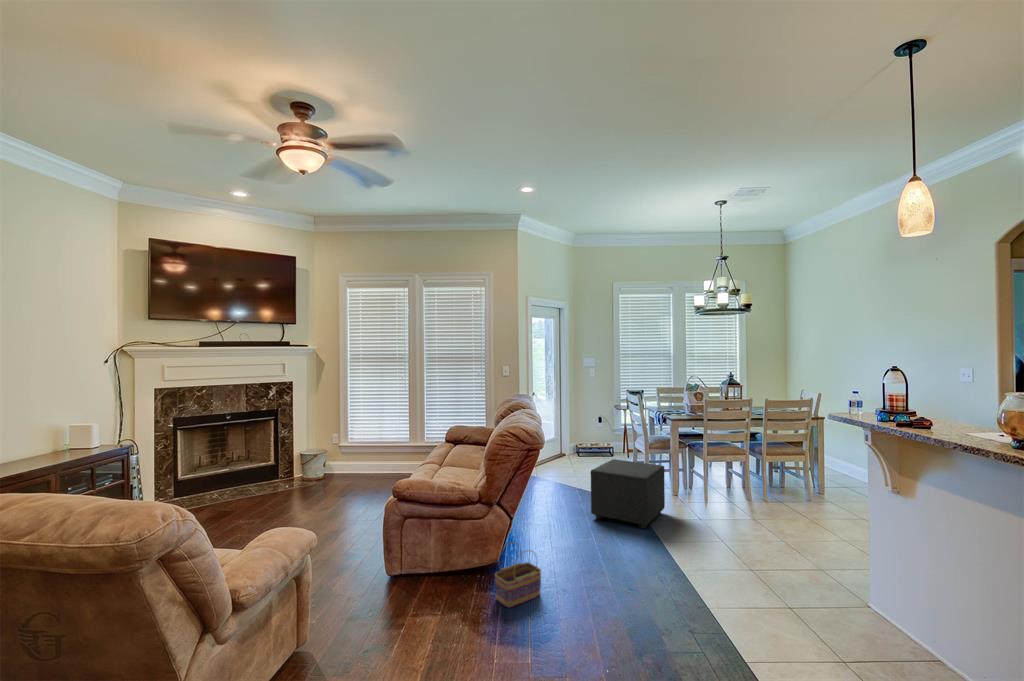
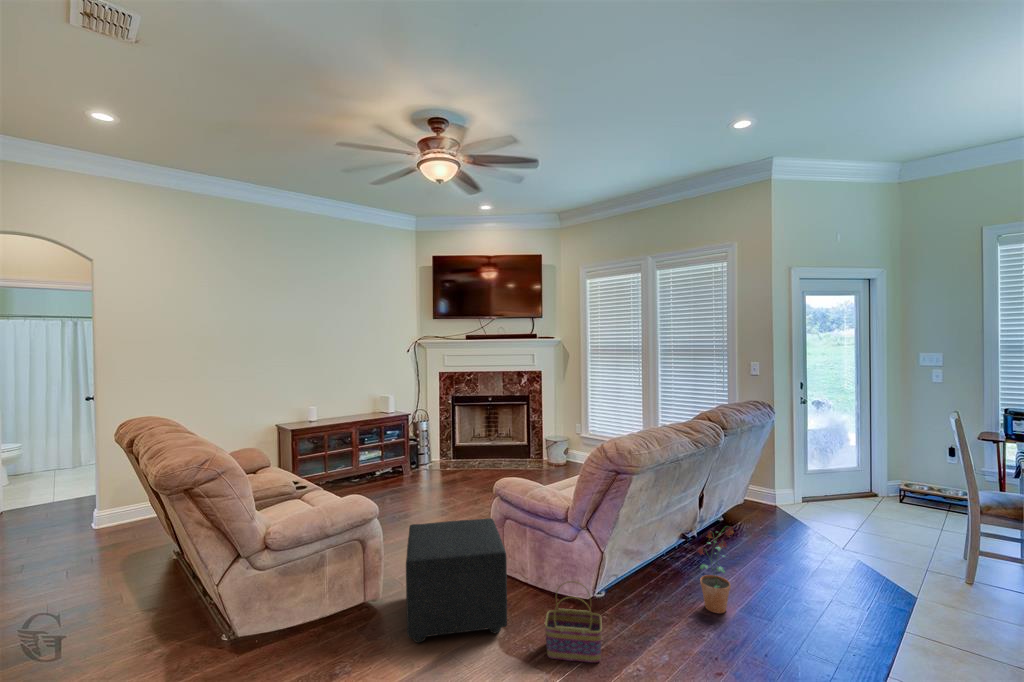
ottoman: present [591,459,665,528] -> present [406,518,507,643]
potted plant: none [547,479,570,543] -> present [698,527,734,613]

